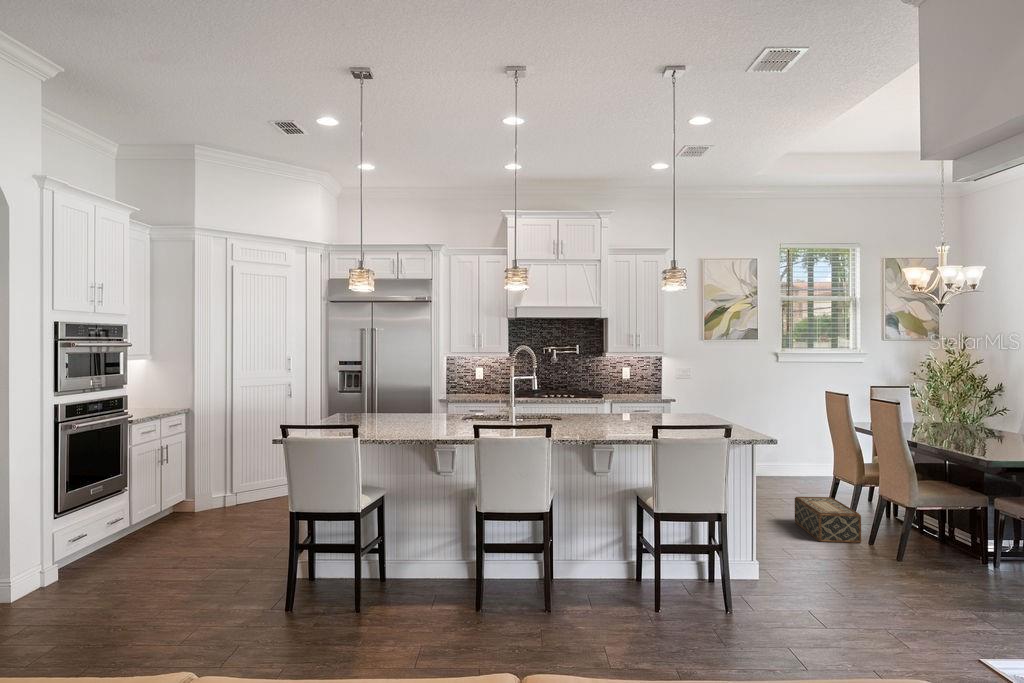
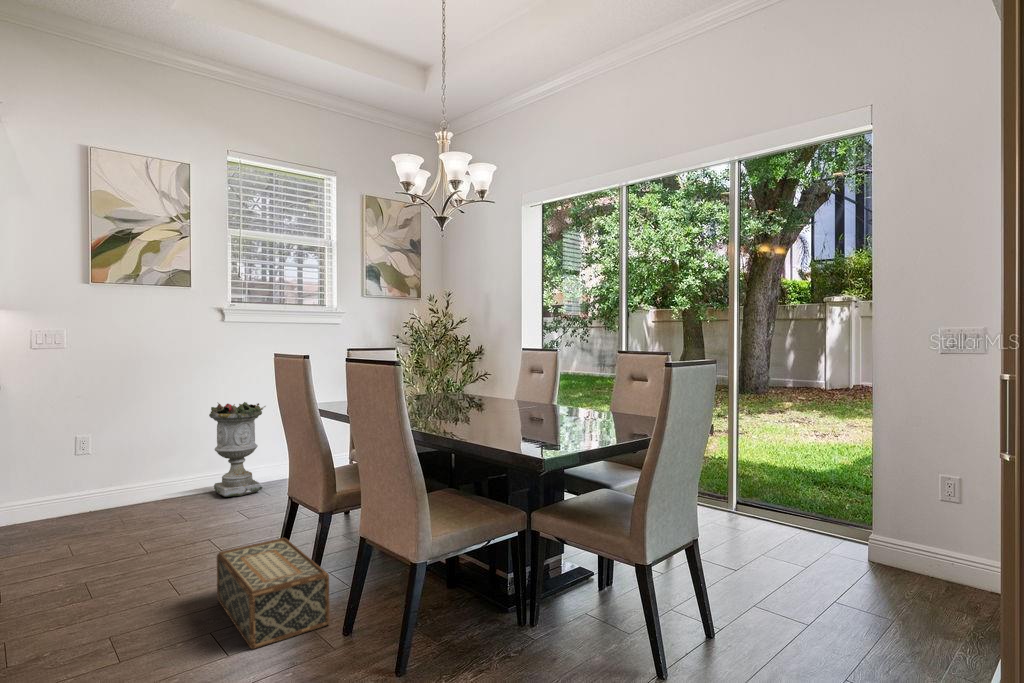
planter: none [769,416,807,480] -> present [209,402,266,497]

